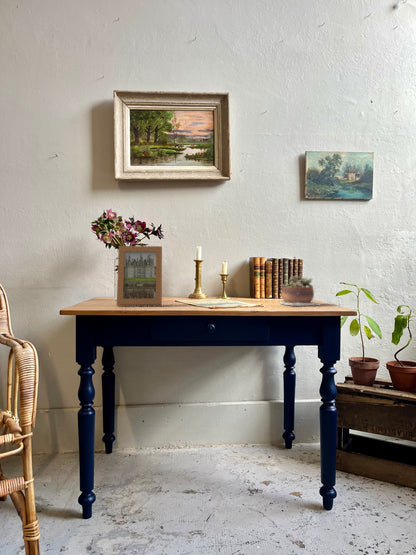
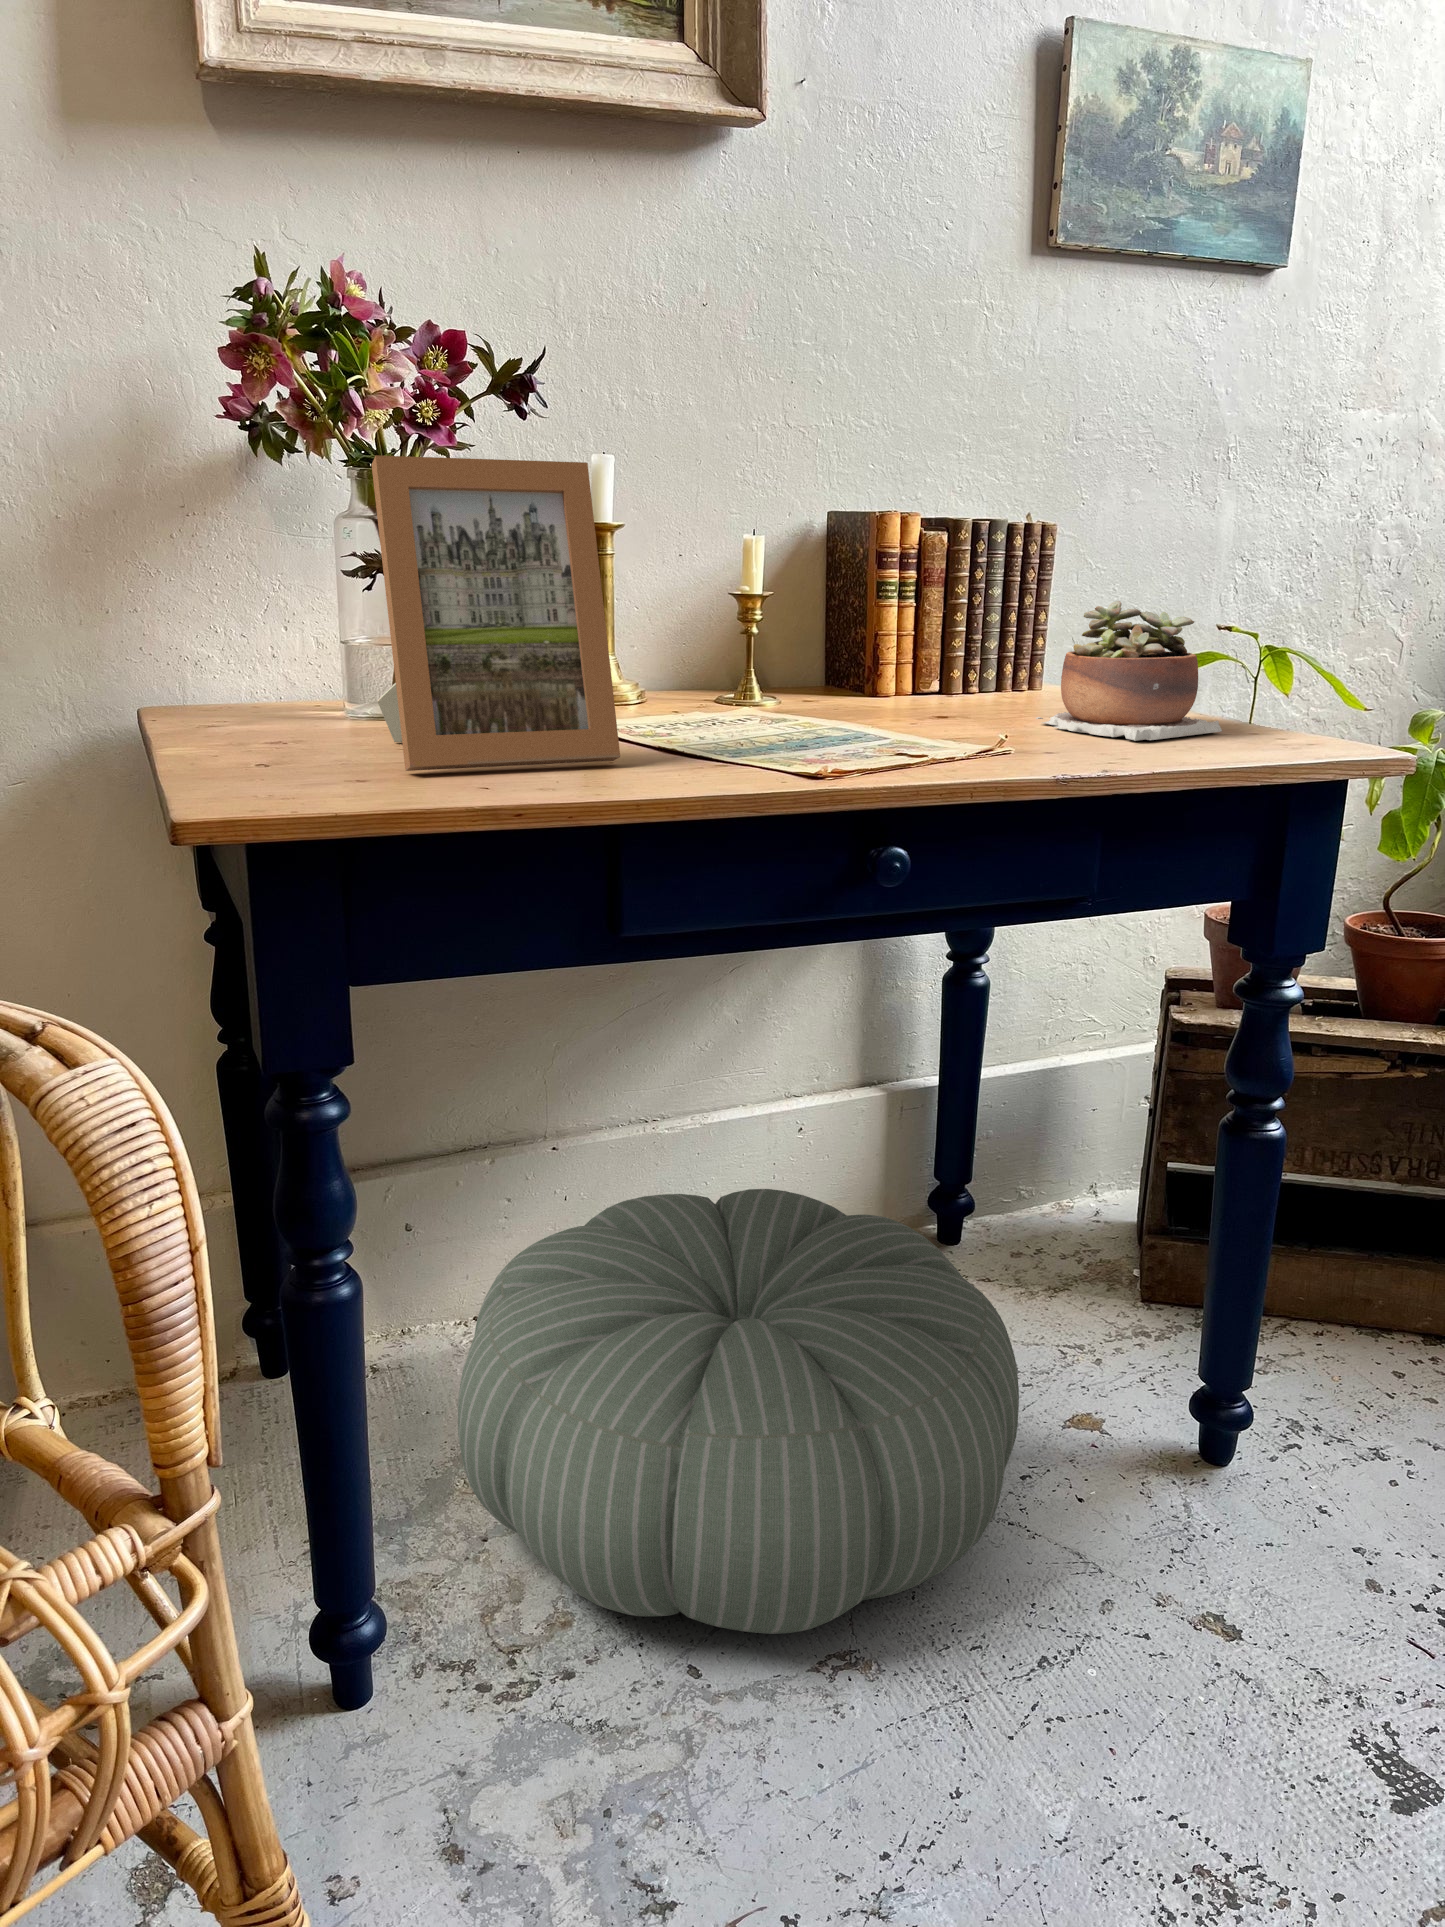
pouf: none [127,417,267,521] -> present [458,1189,1019,1634]

